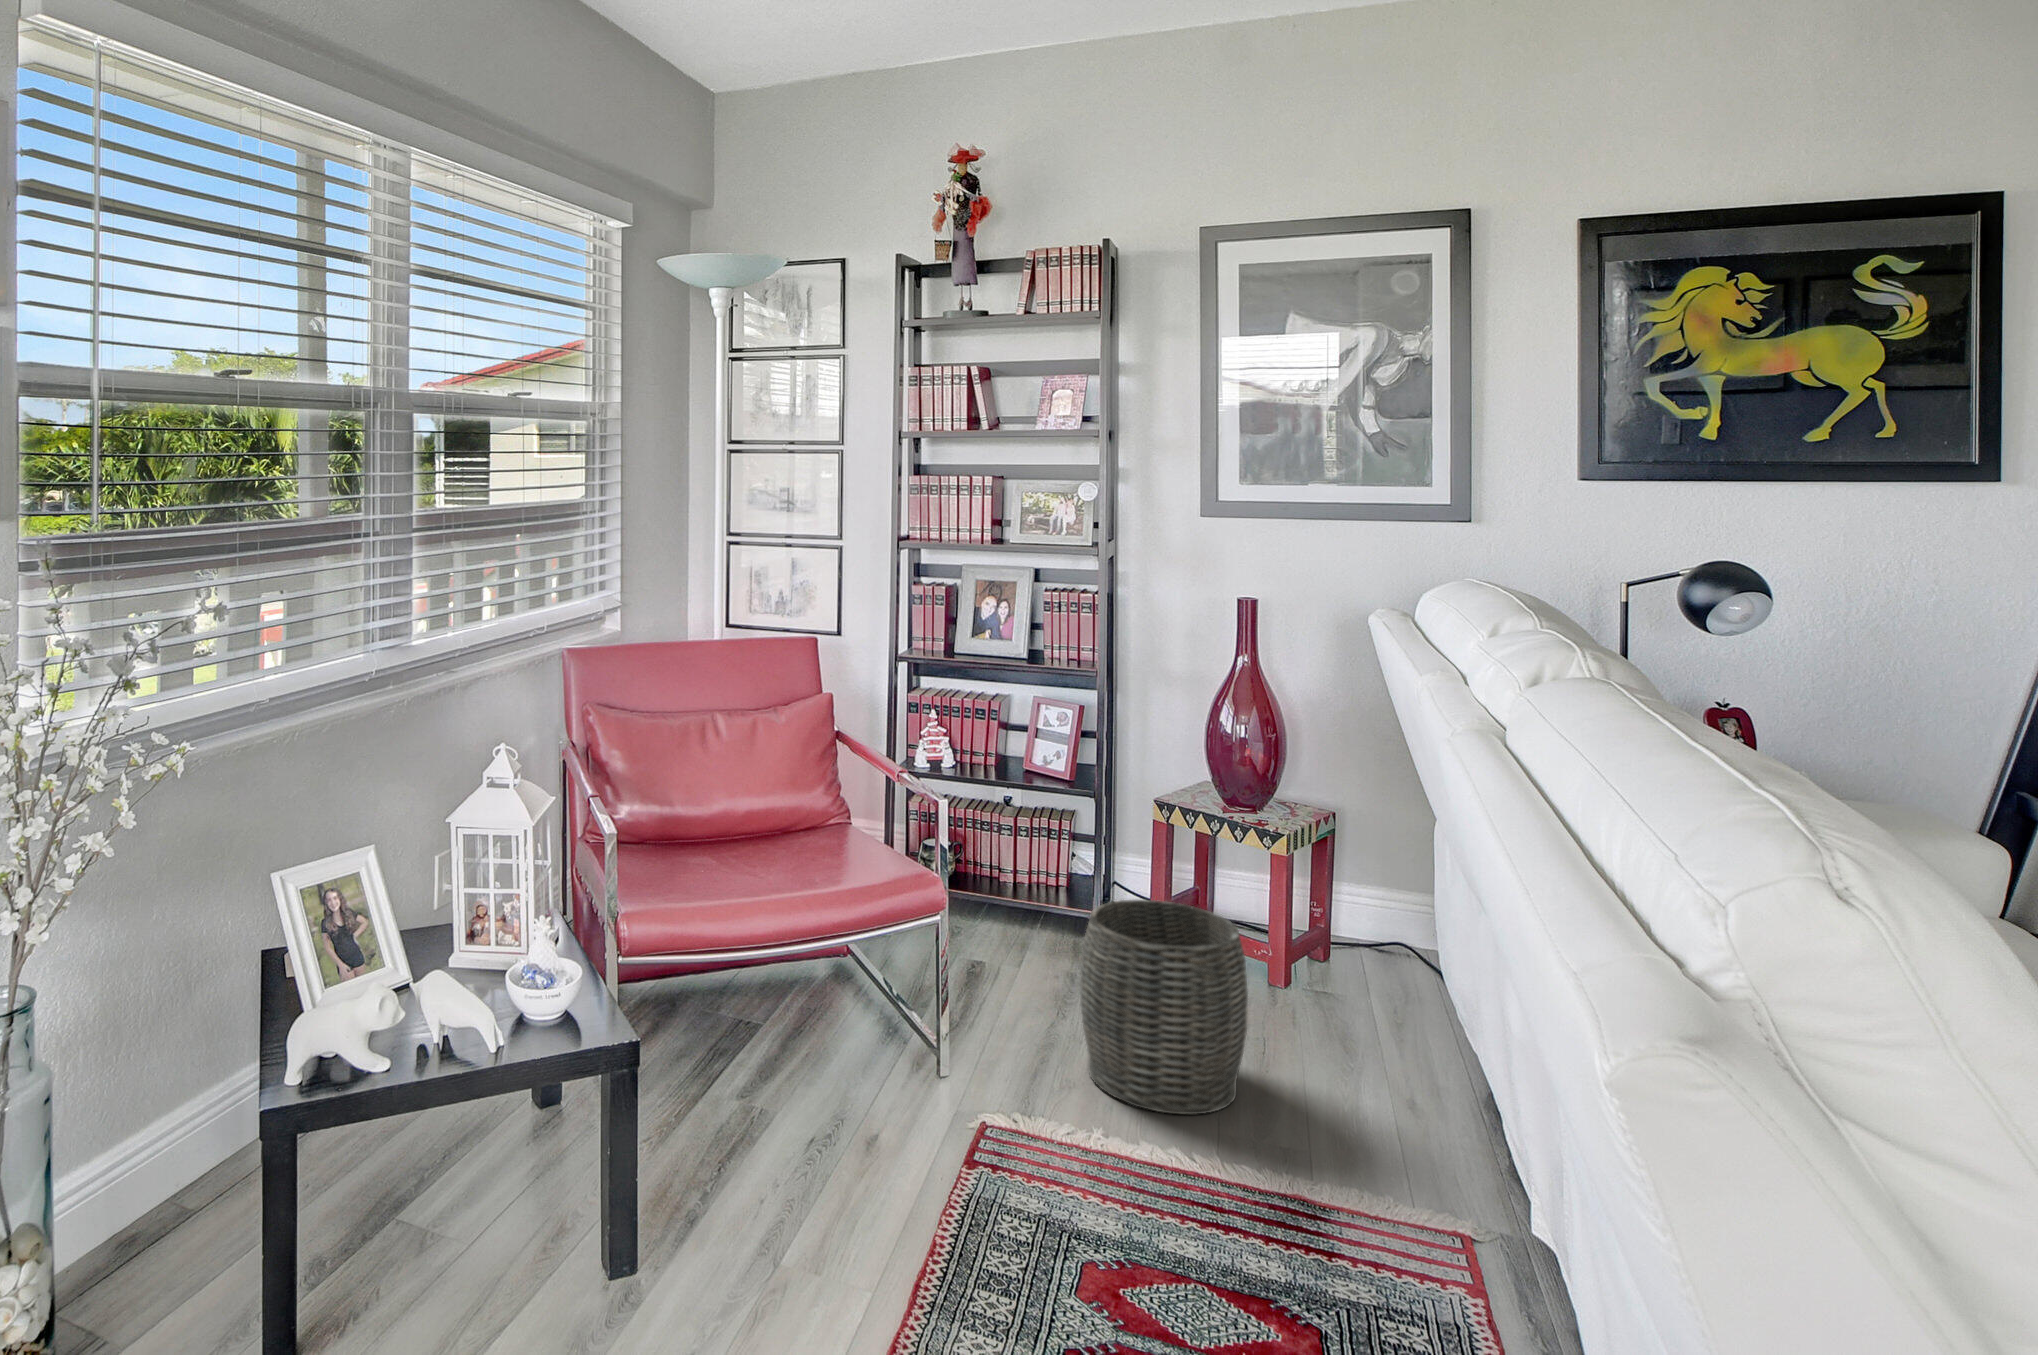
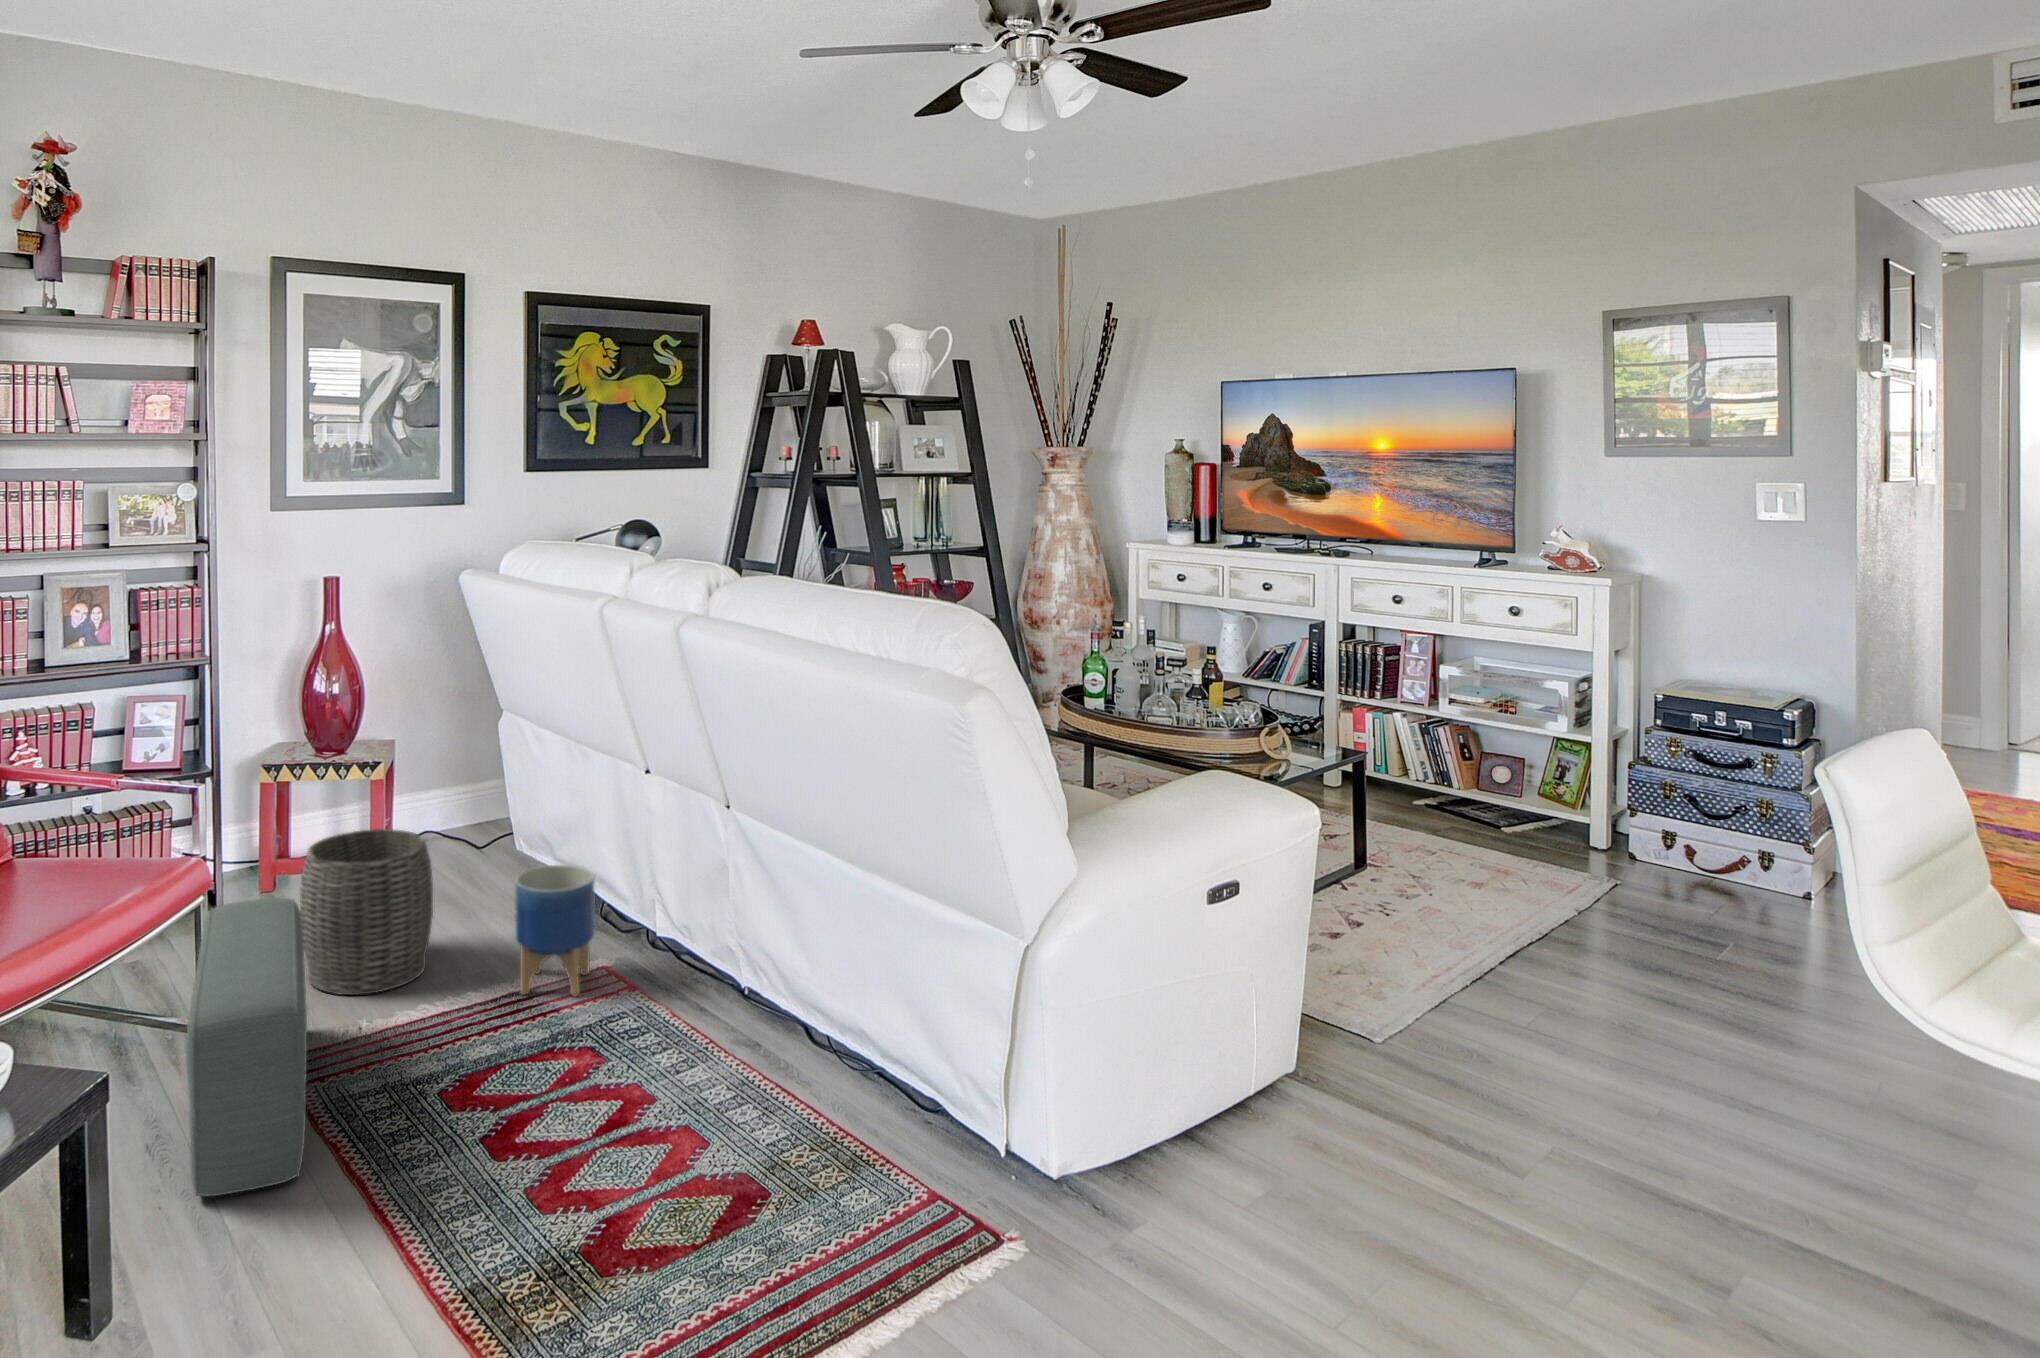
pouf: none [767,931,1028,1265] -> present [186,898,307,1197]
planter: none [1311,1027,1443,1243] -> present [515,865,595,996]

